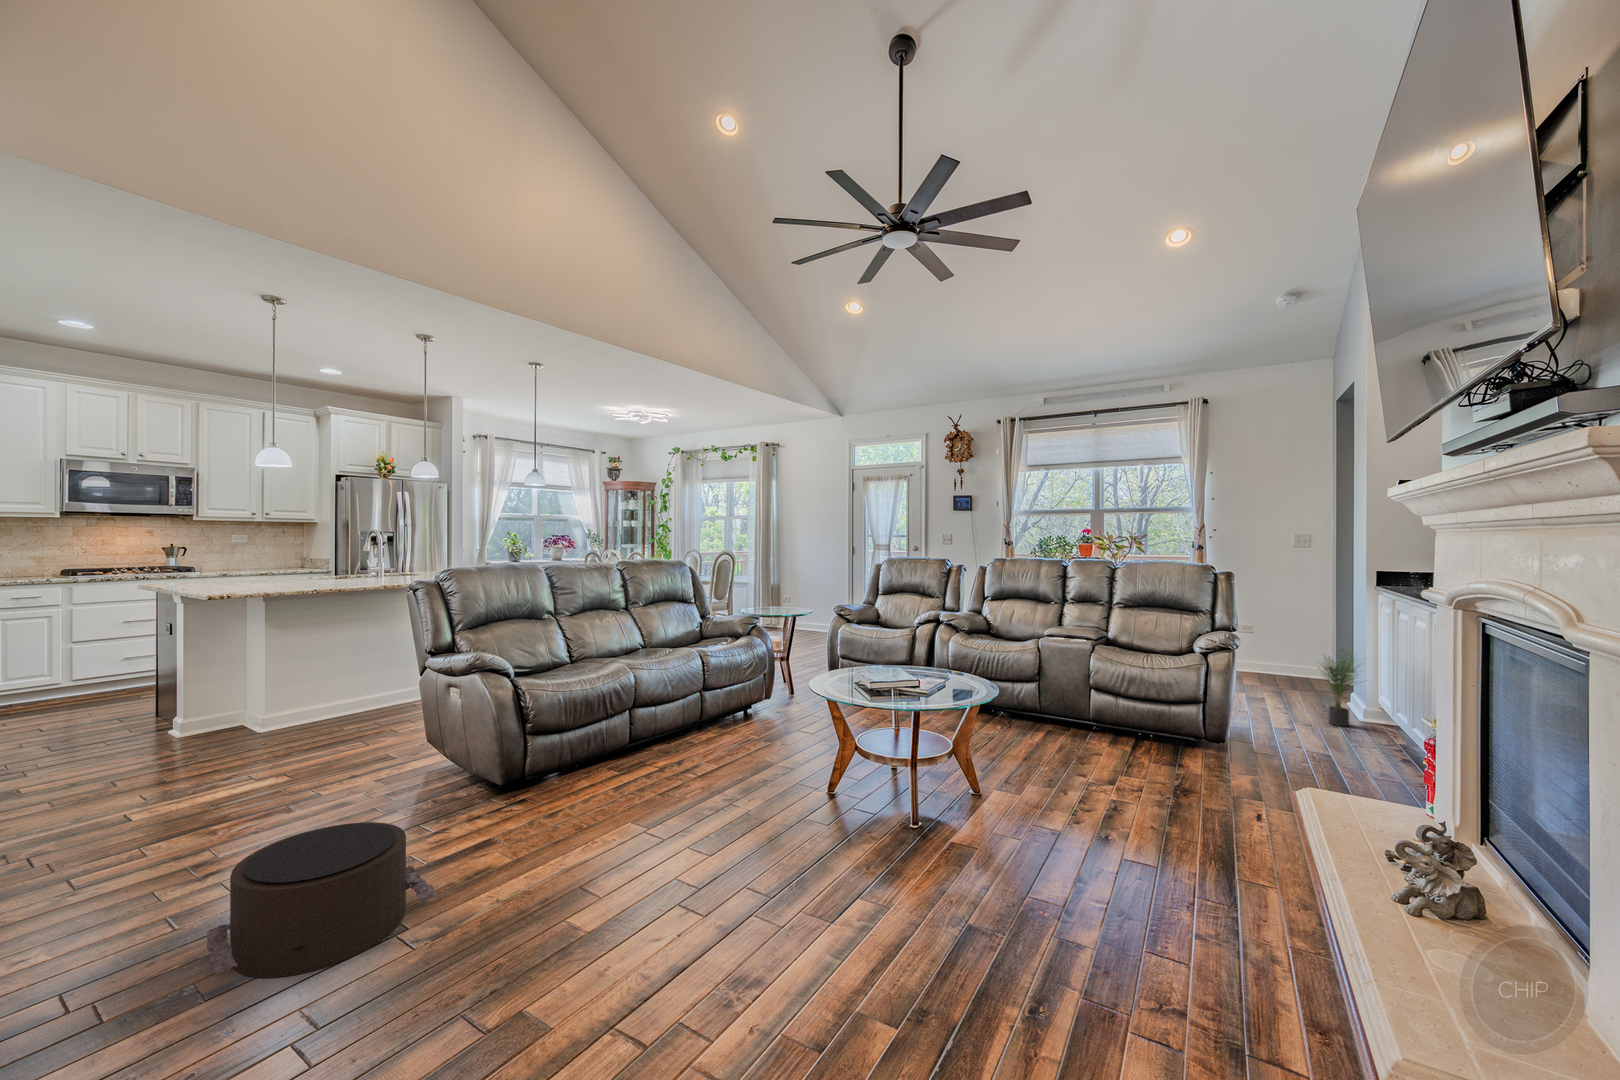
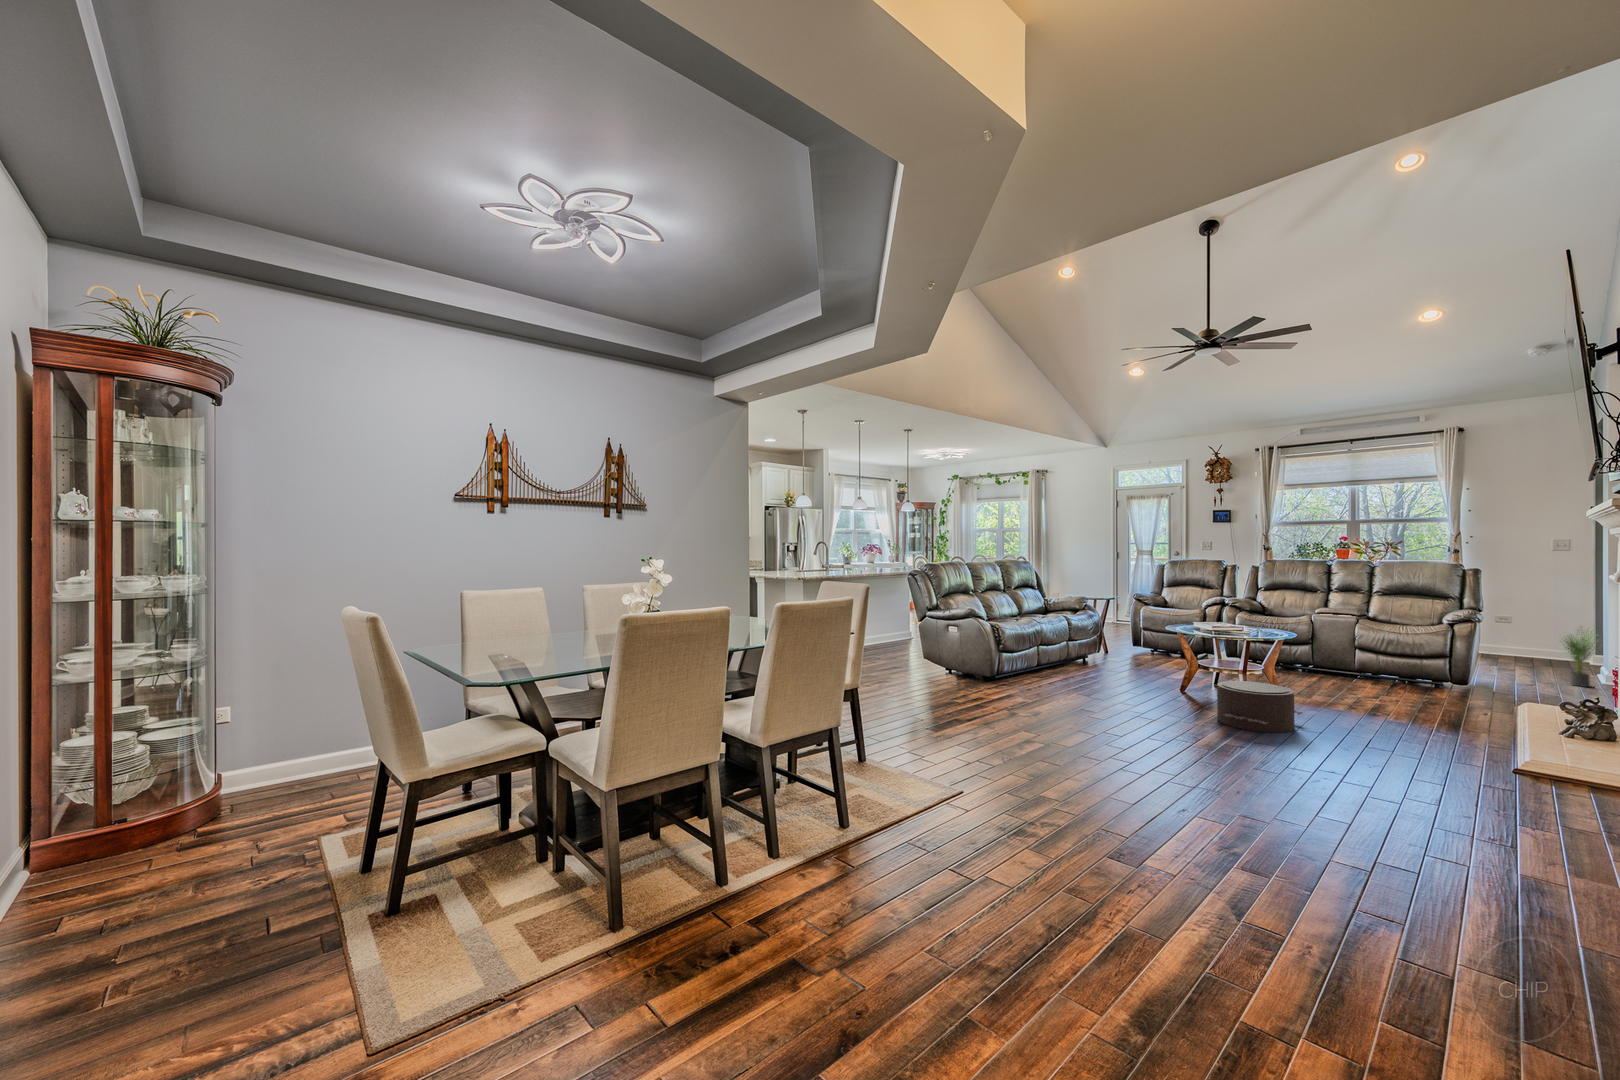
pouf: present [207,822,437,978] -> present [1217,681,1303,733]

